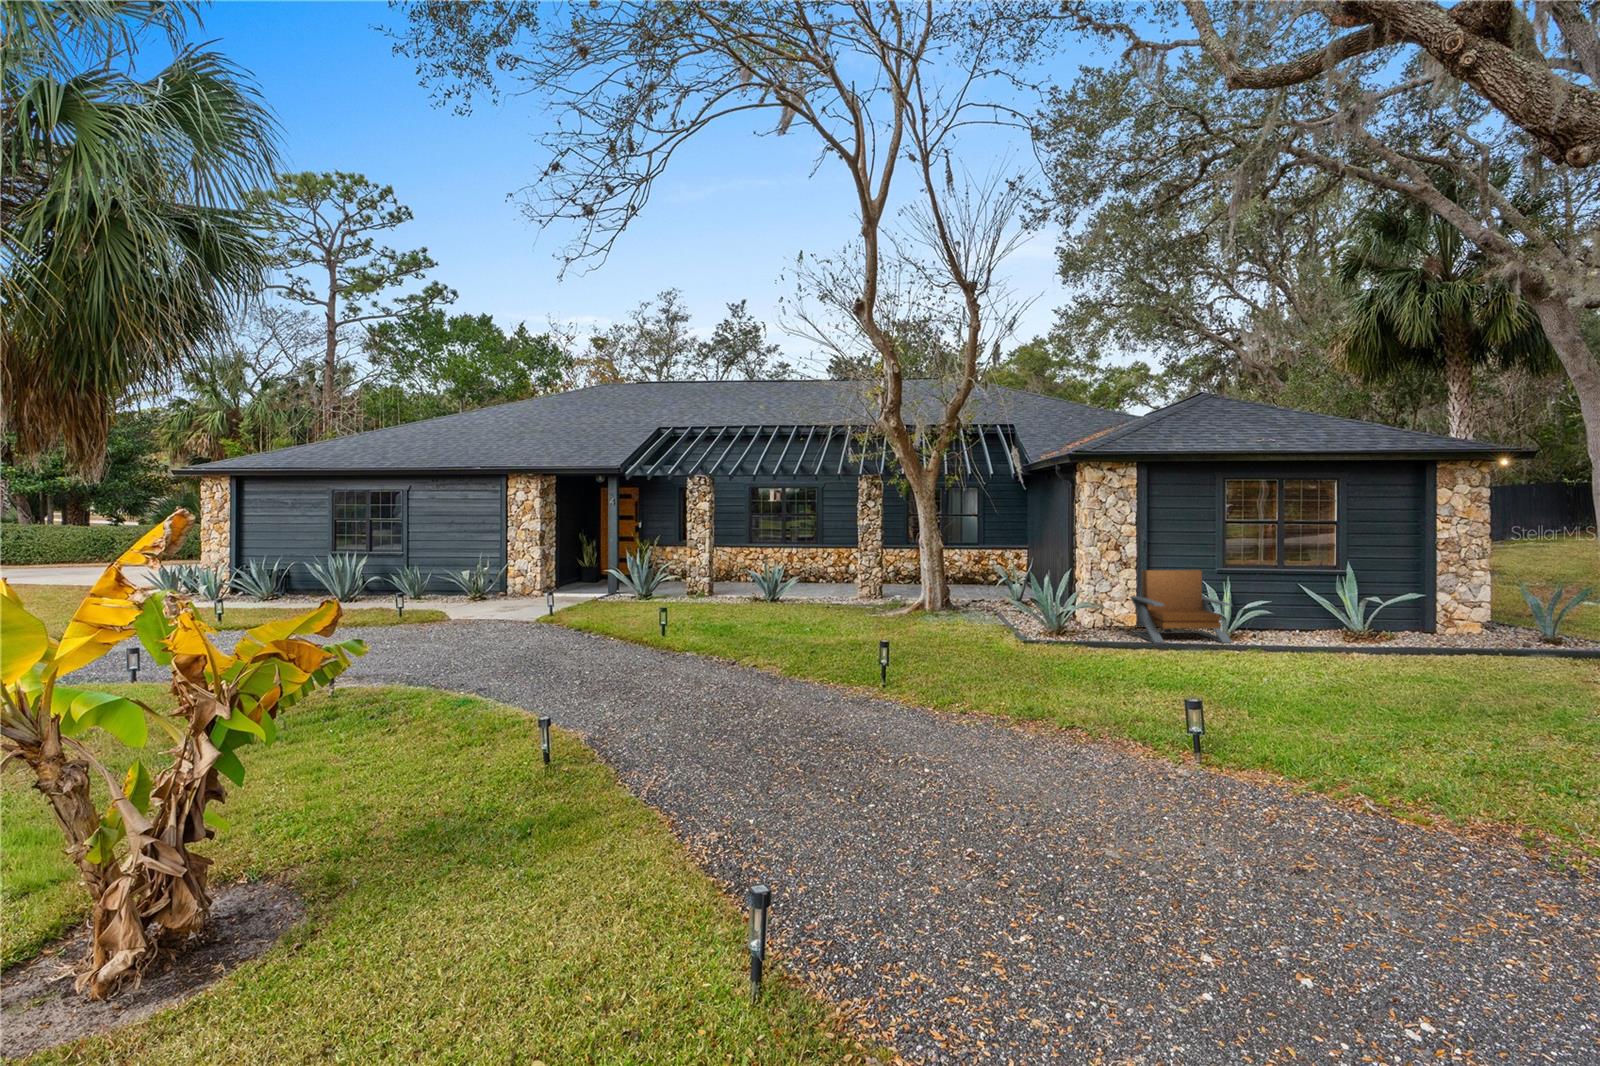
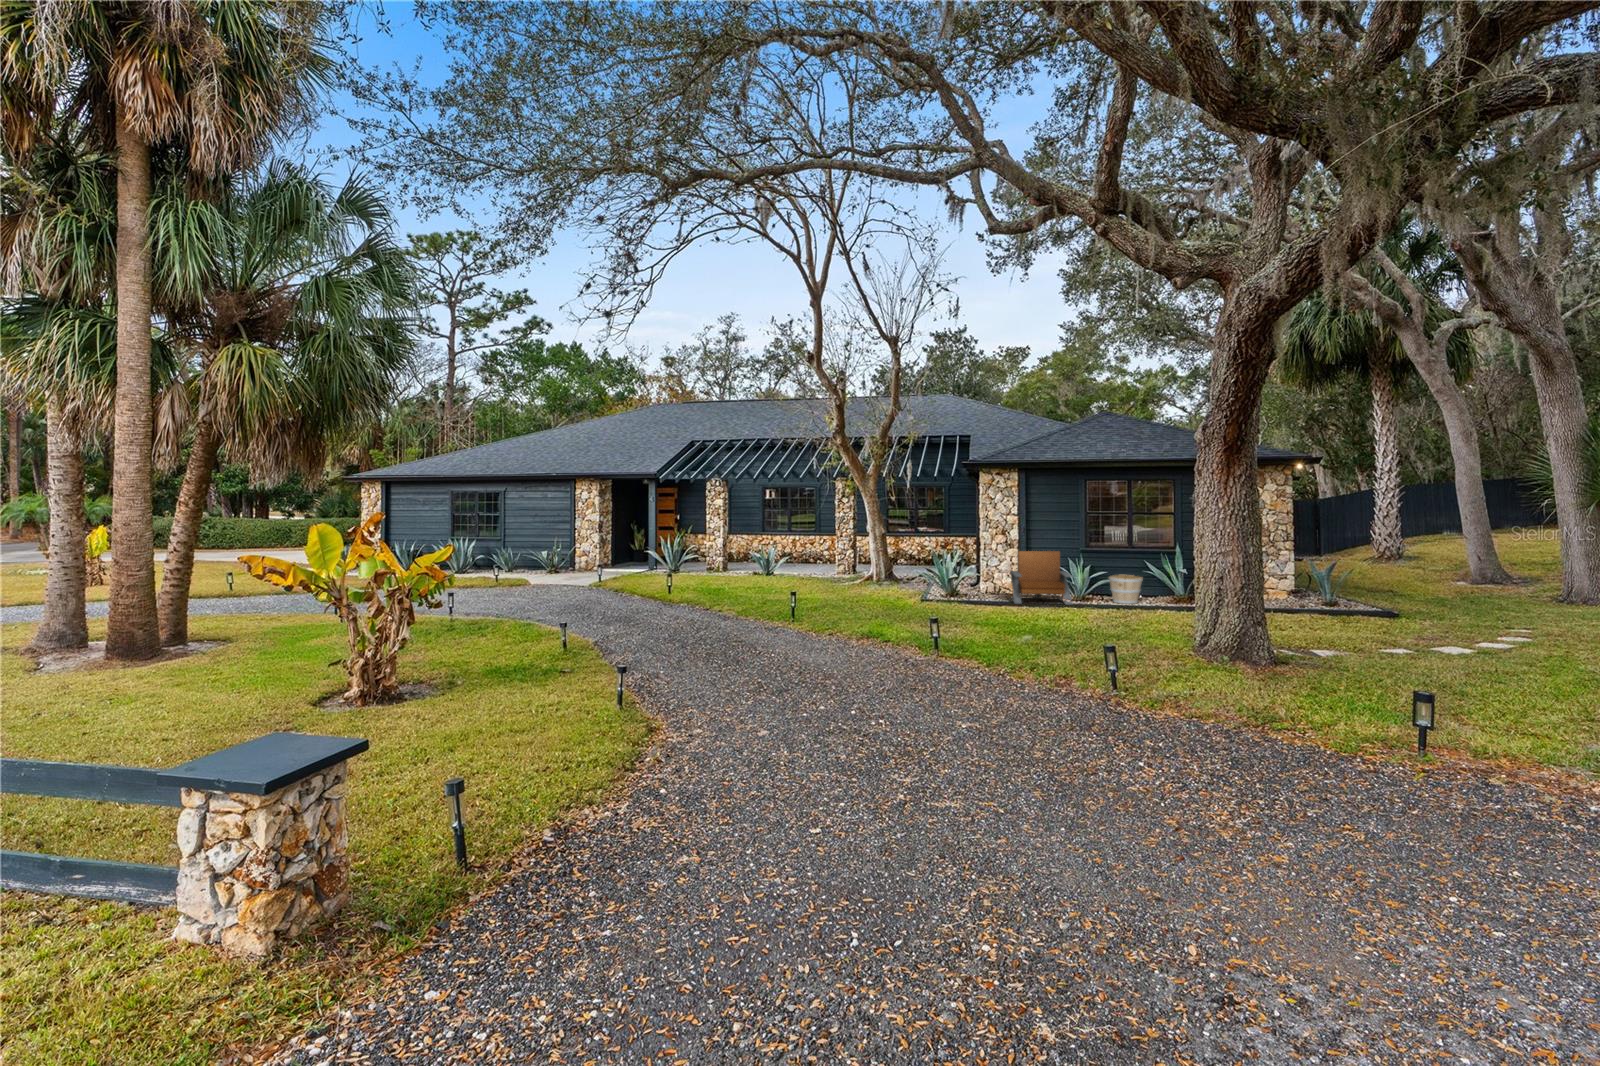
wooden bucket: none [1265,600,1315,640] -> present [1109,575,1143,604]

